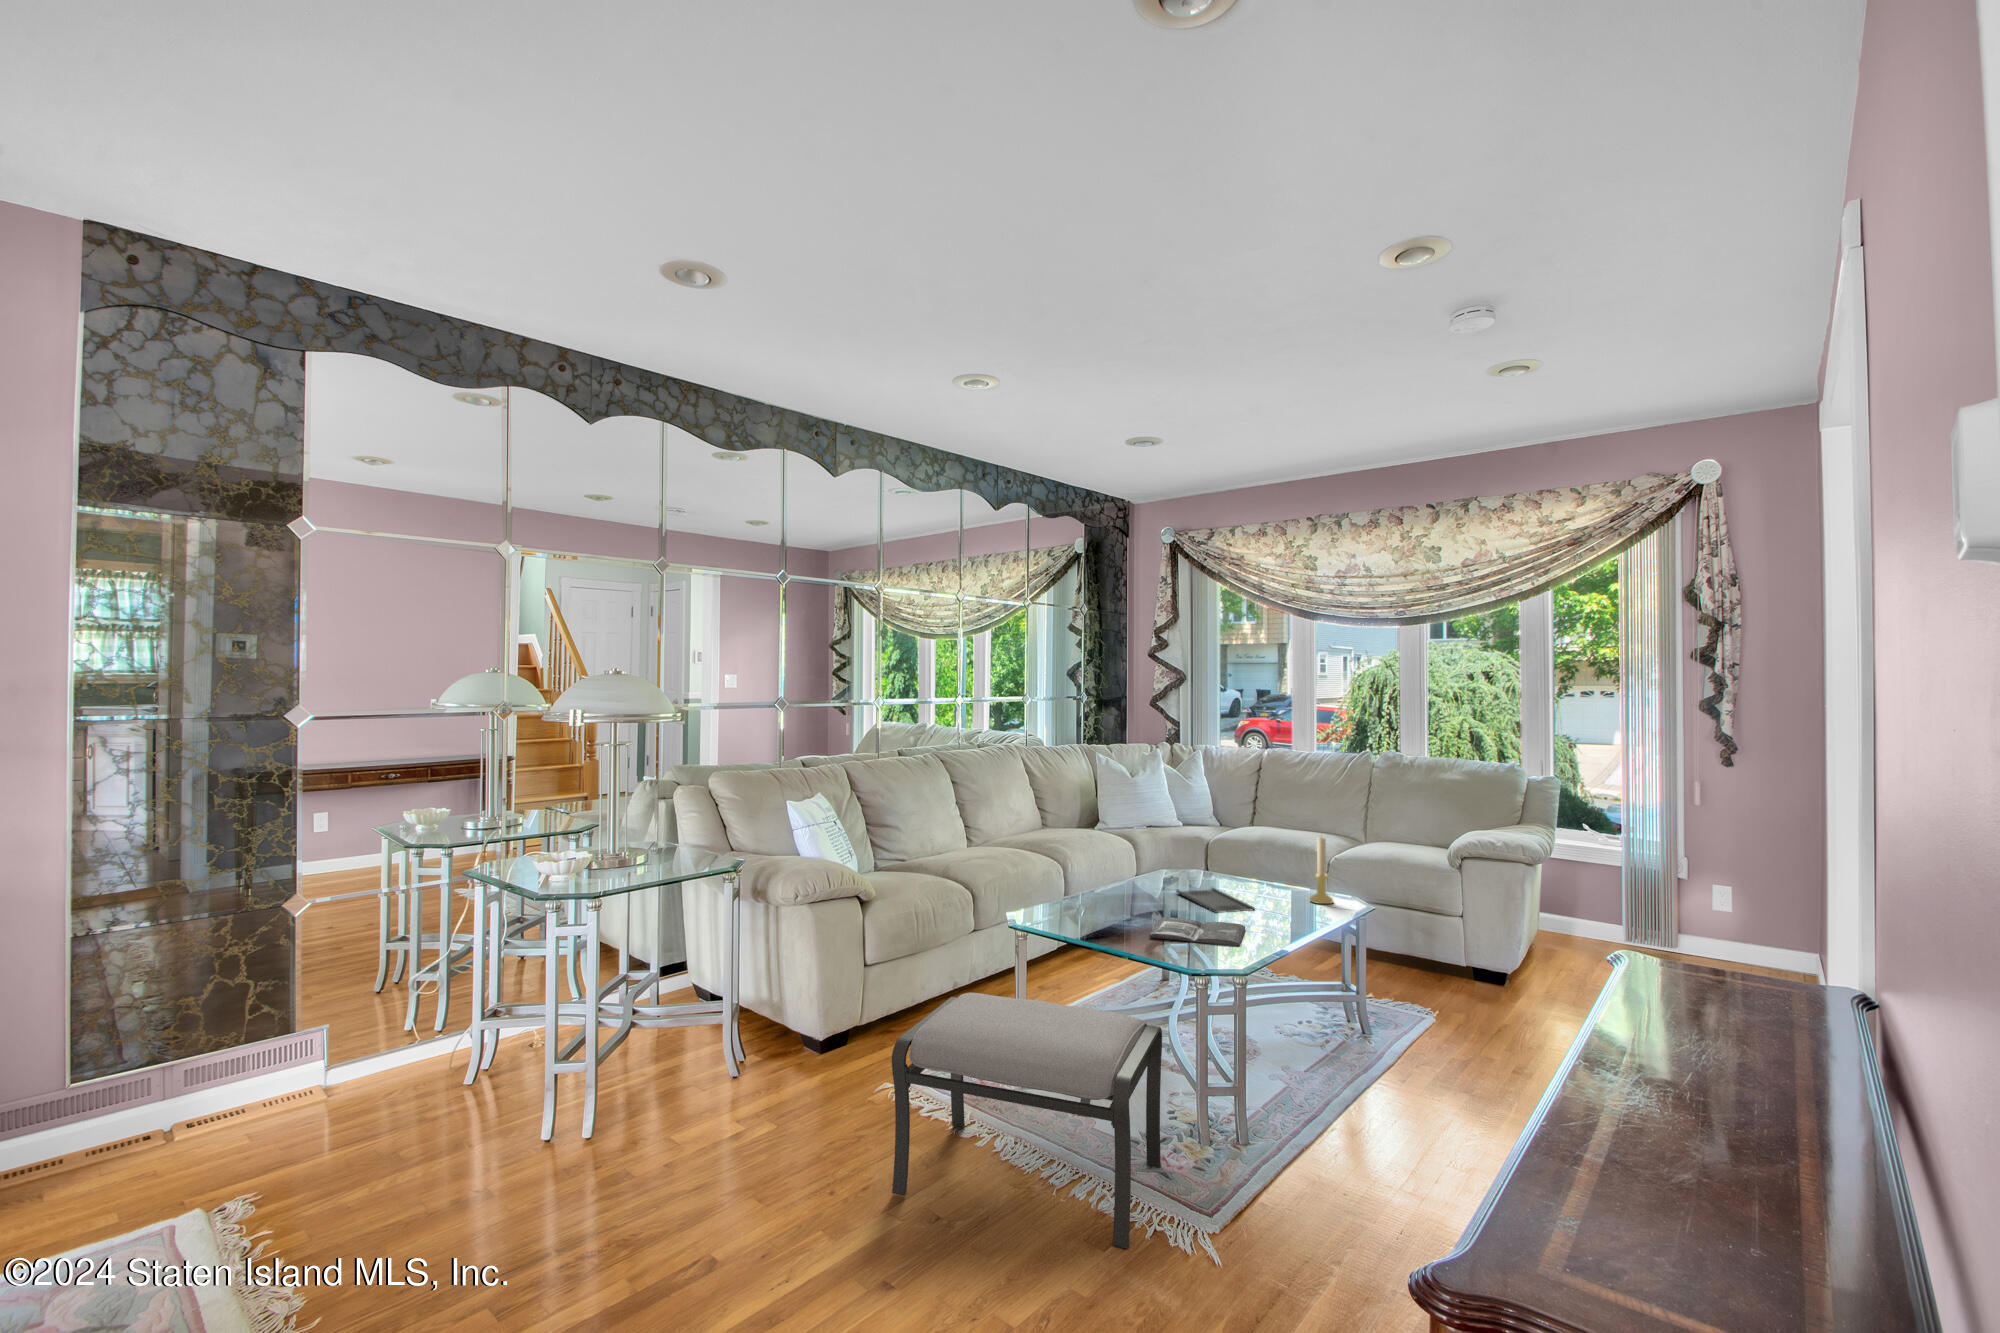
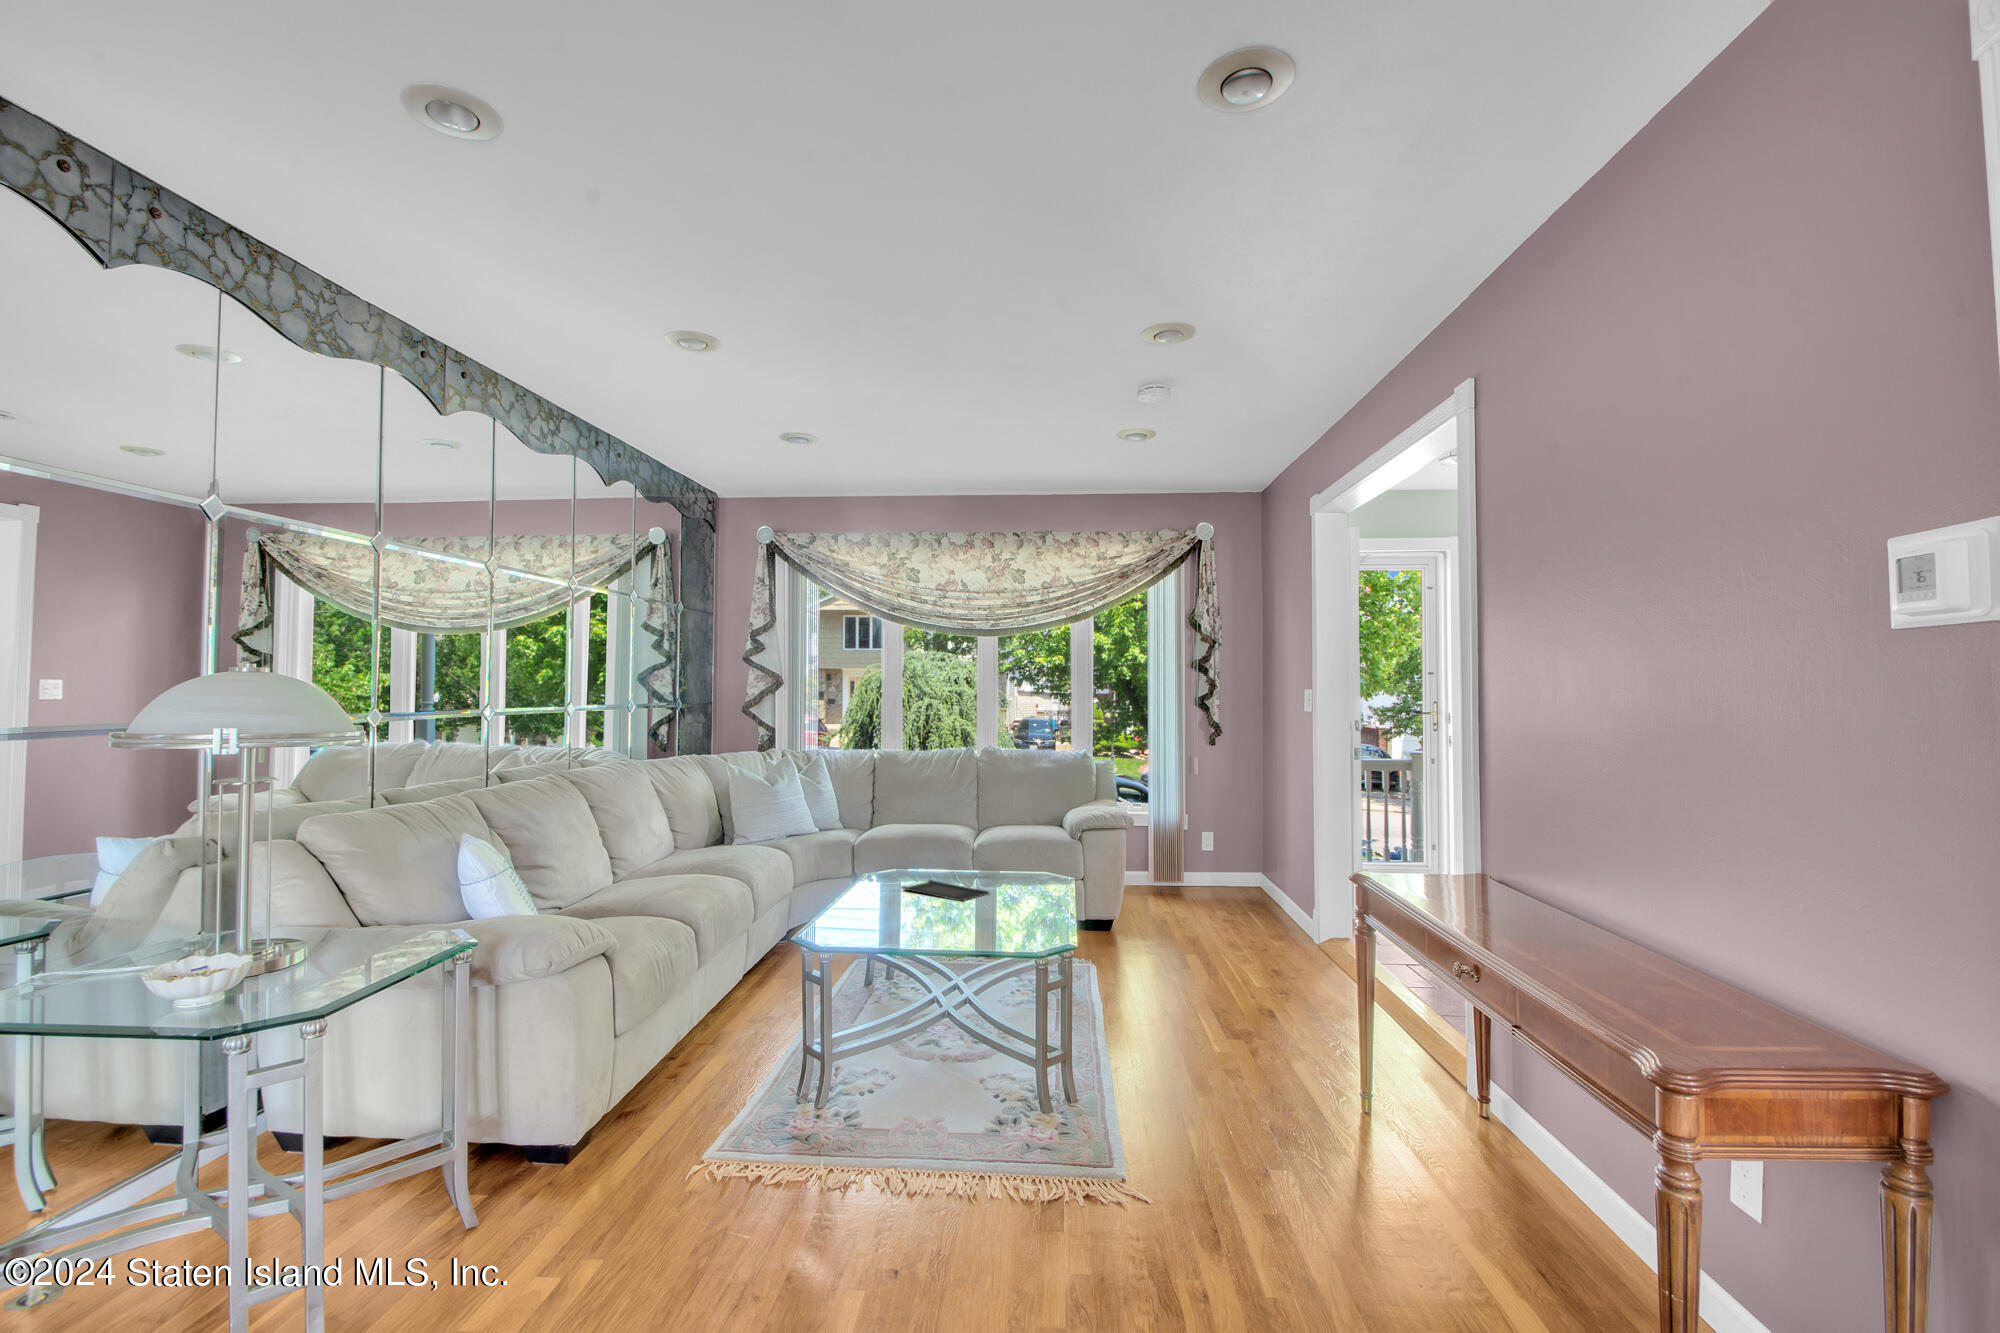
candle holder: present [1310,837,1333,904] -> none [1016,819,1036,881]
magazine: present [1149,917,1245,946] -> none [934,907,1031,932]
ottoman: present [892,993,1162,1249] -> none [803,1007,1076,1268]

